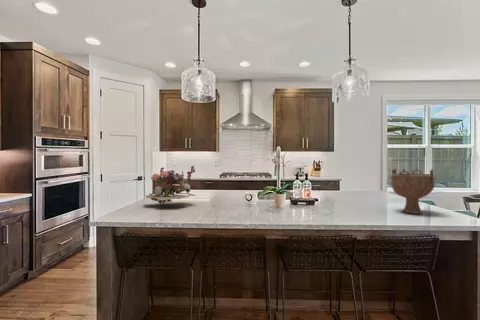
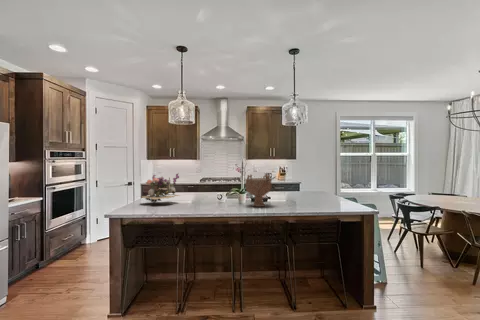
decorative bowl: present [390,168,436,214] -> present [245,175,272,207]

